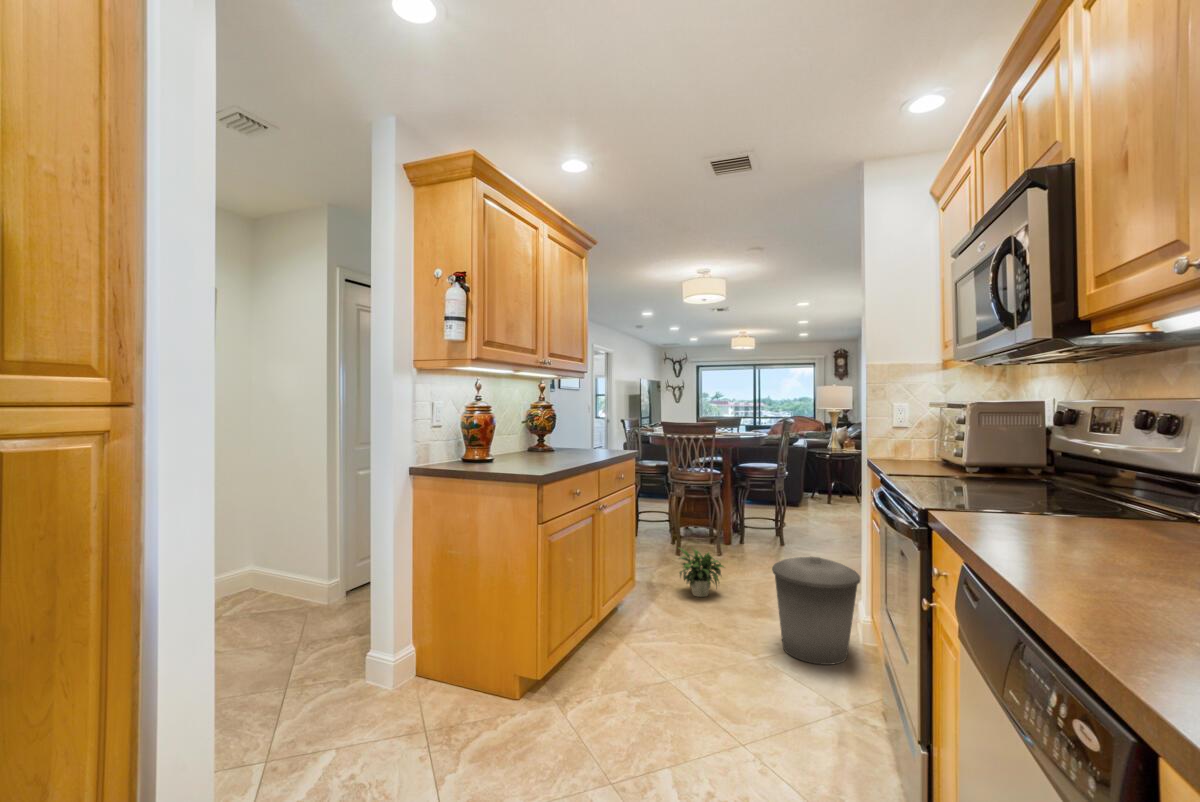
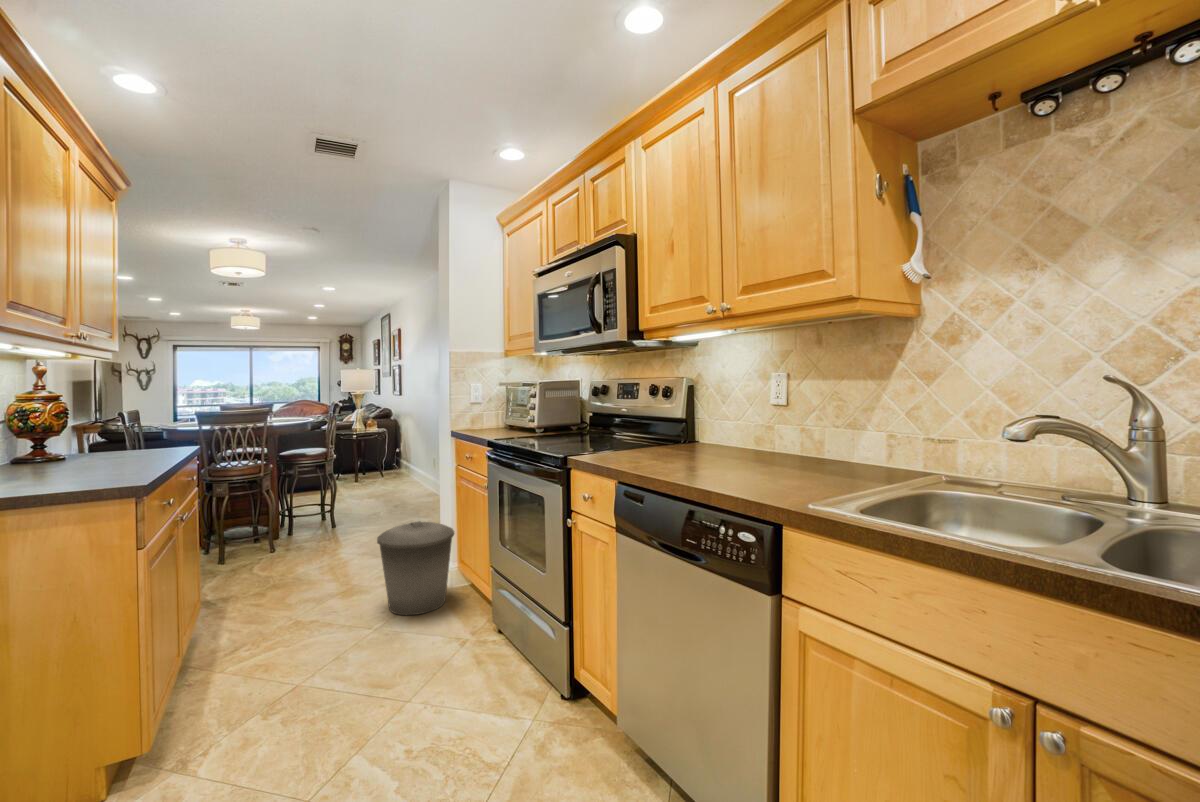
potted plant: present [679,548,724,597] -> none [235,545,307,598]

